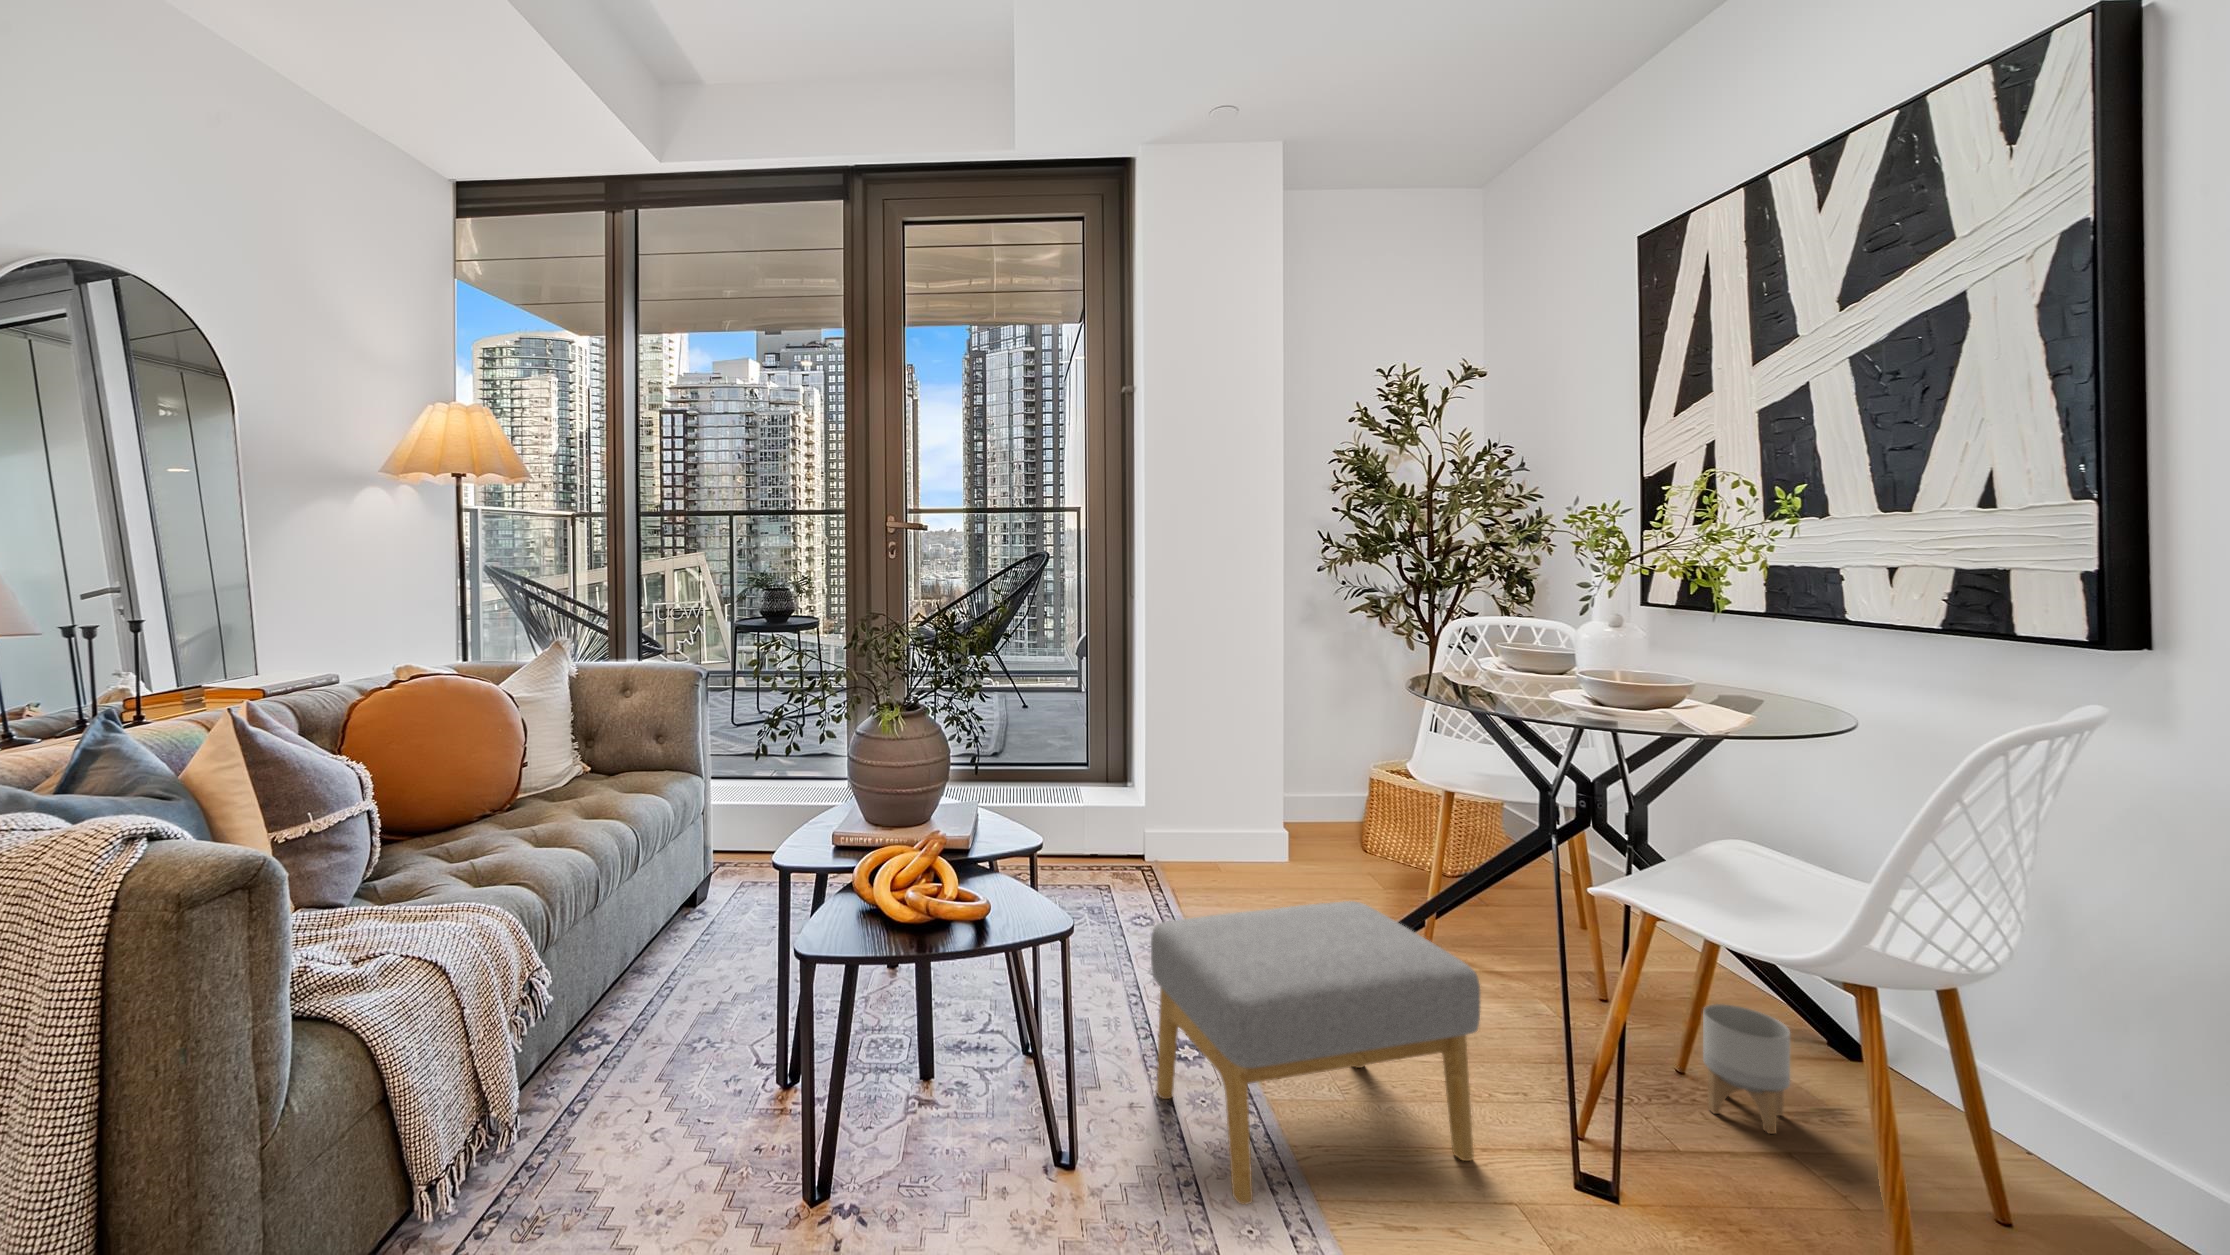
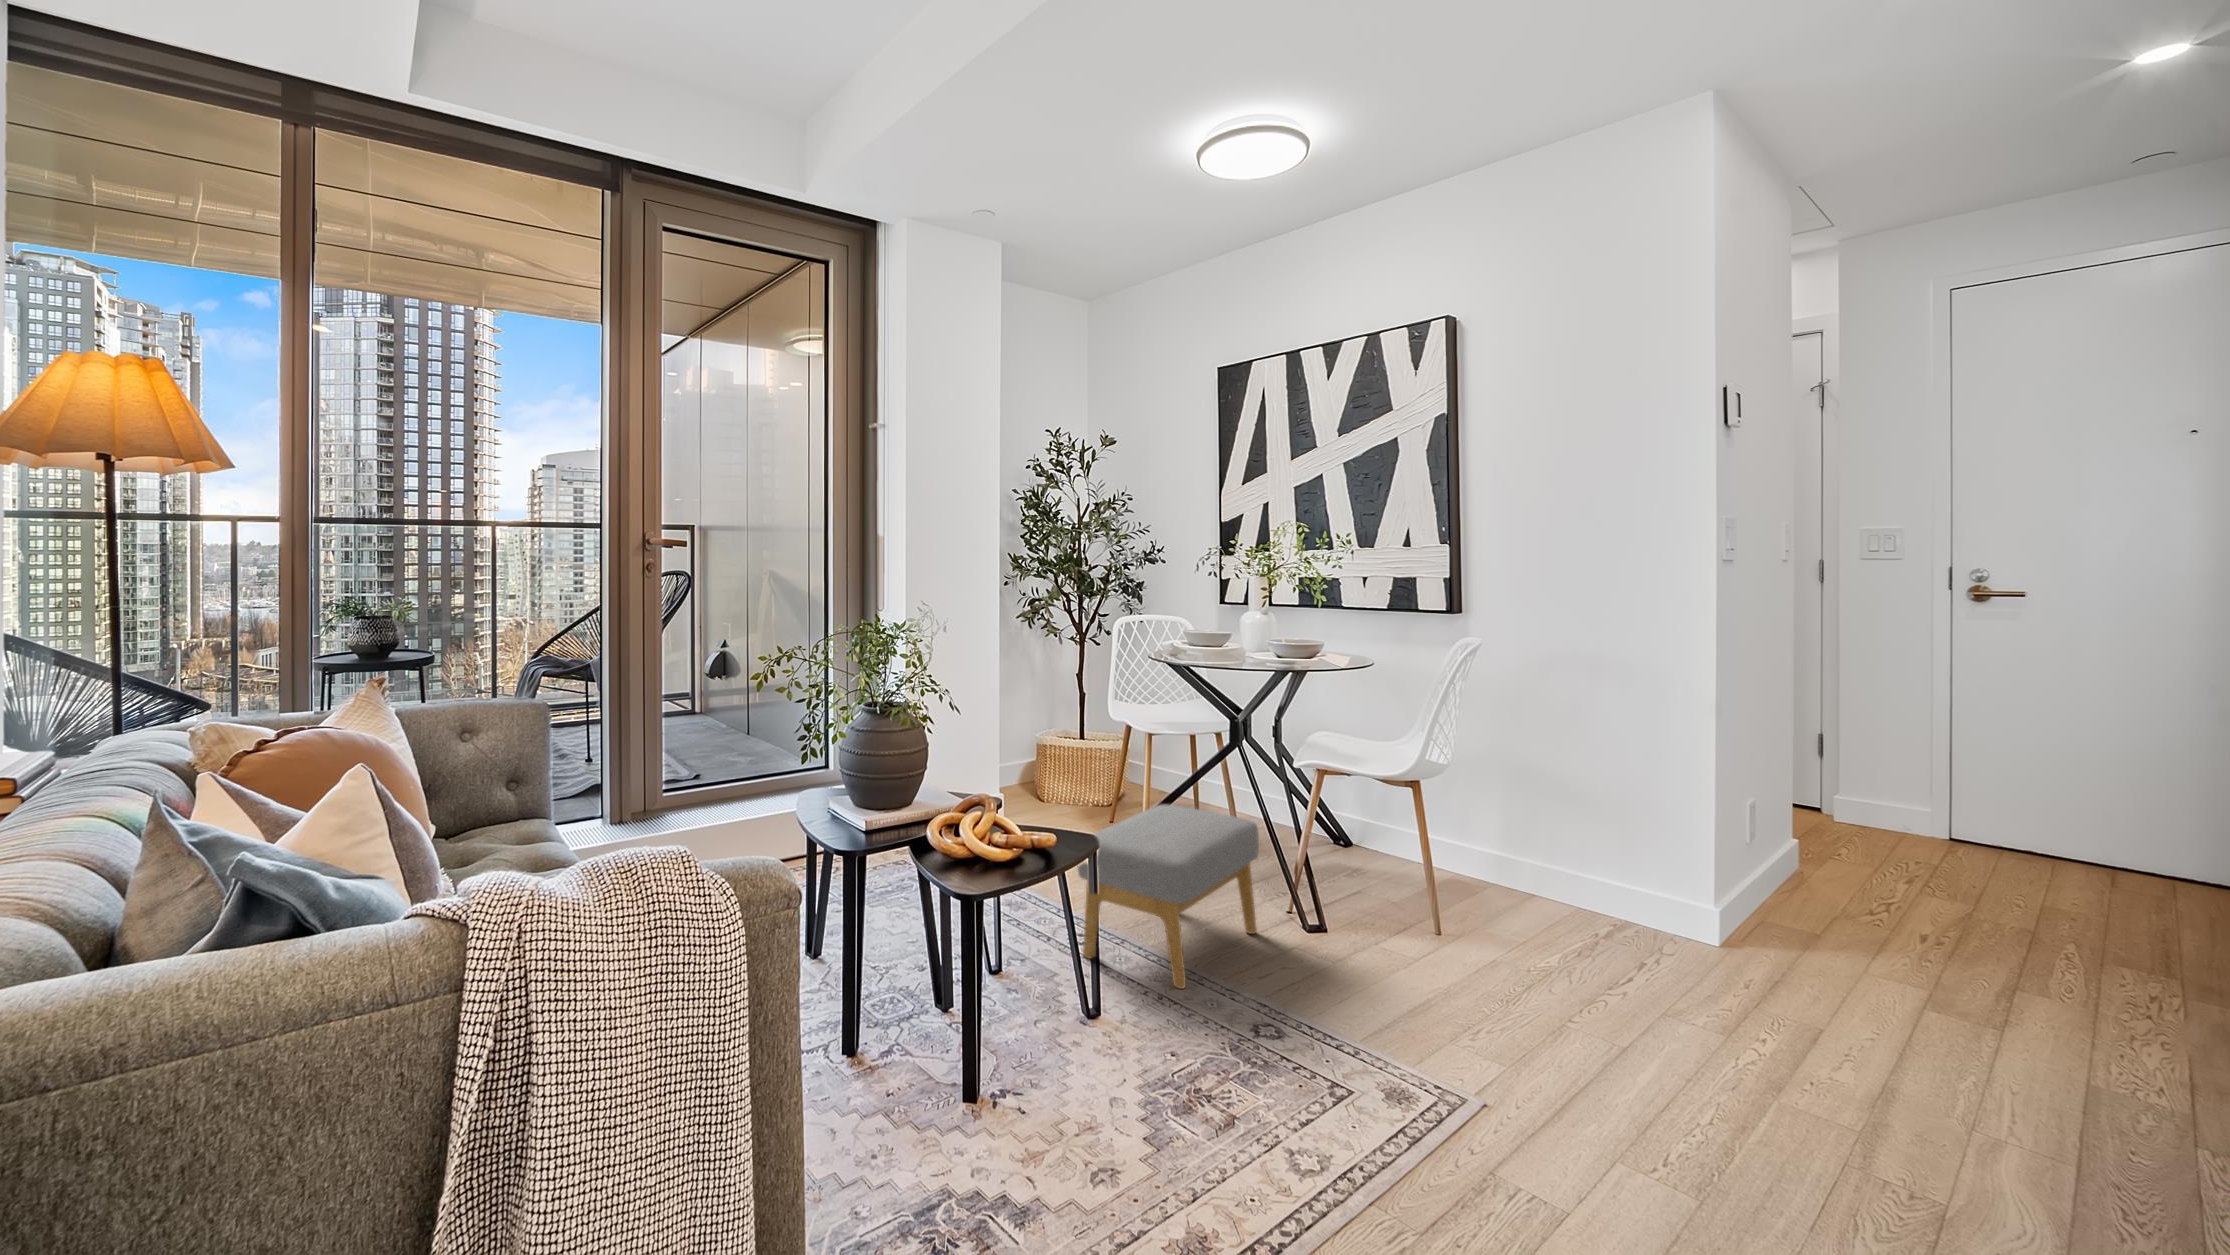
planter: present [1703,1004,1790,1134] -> none [1314,821,1353,882]

